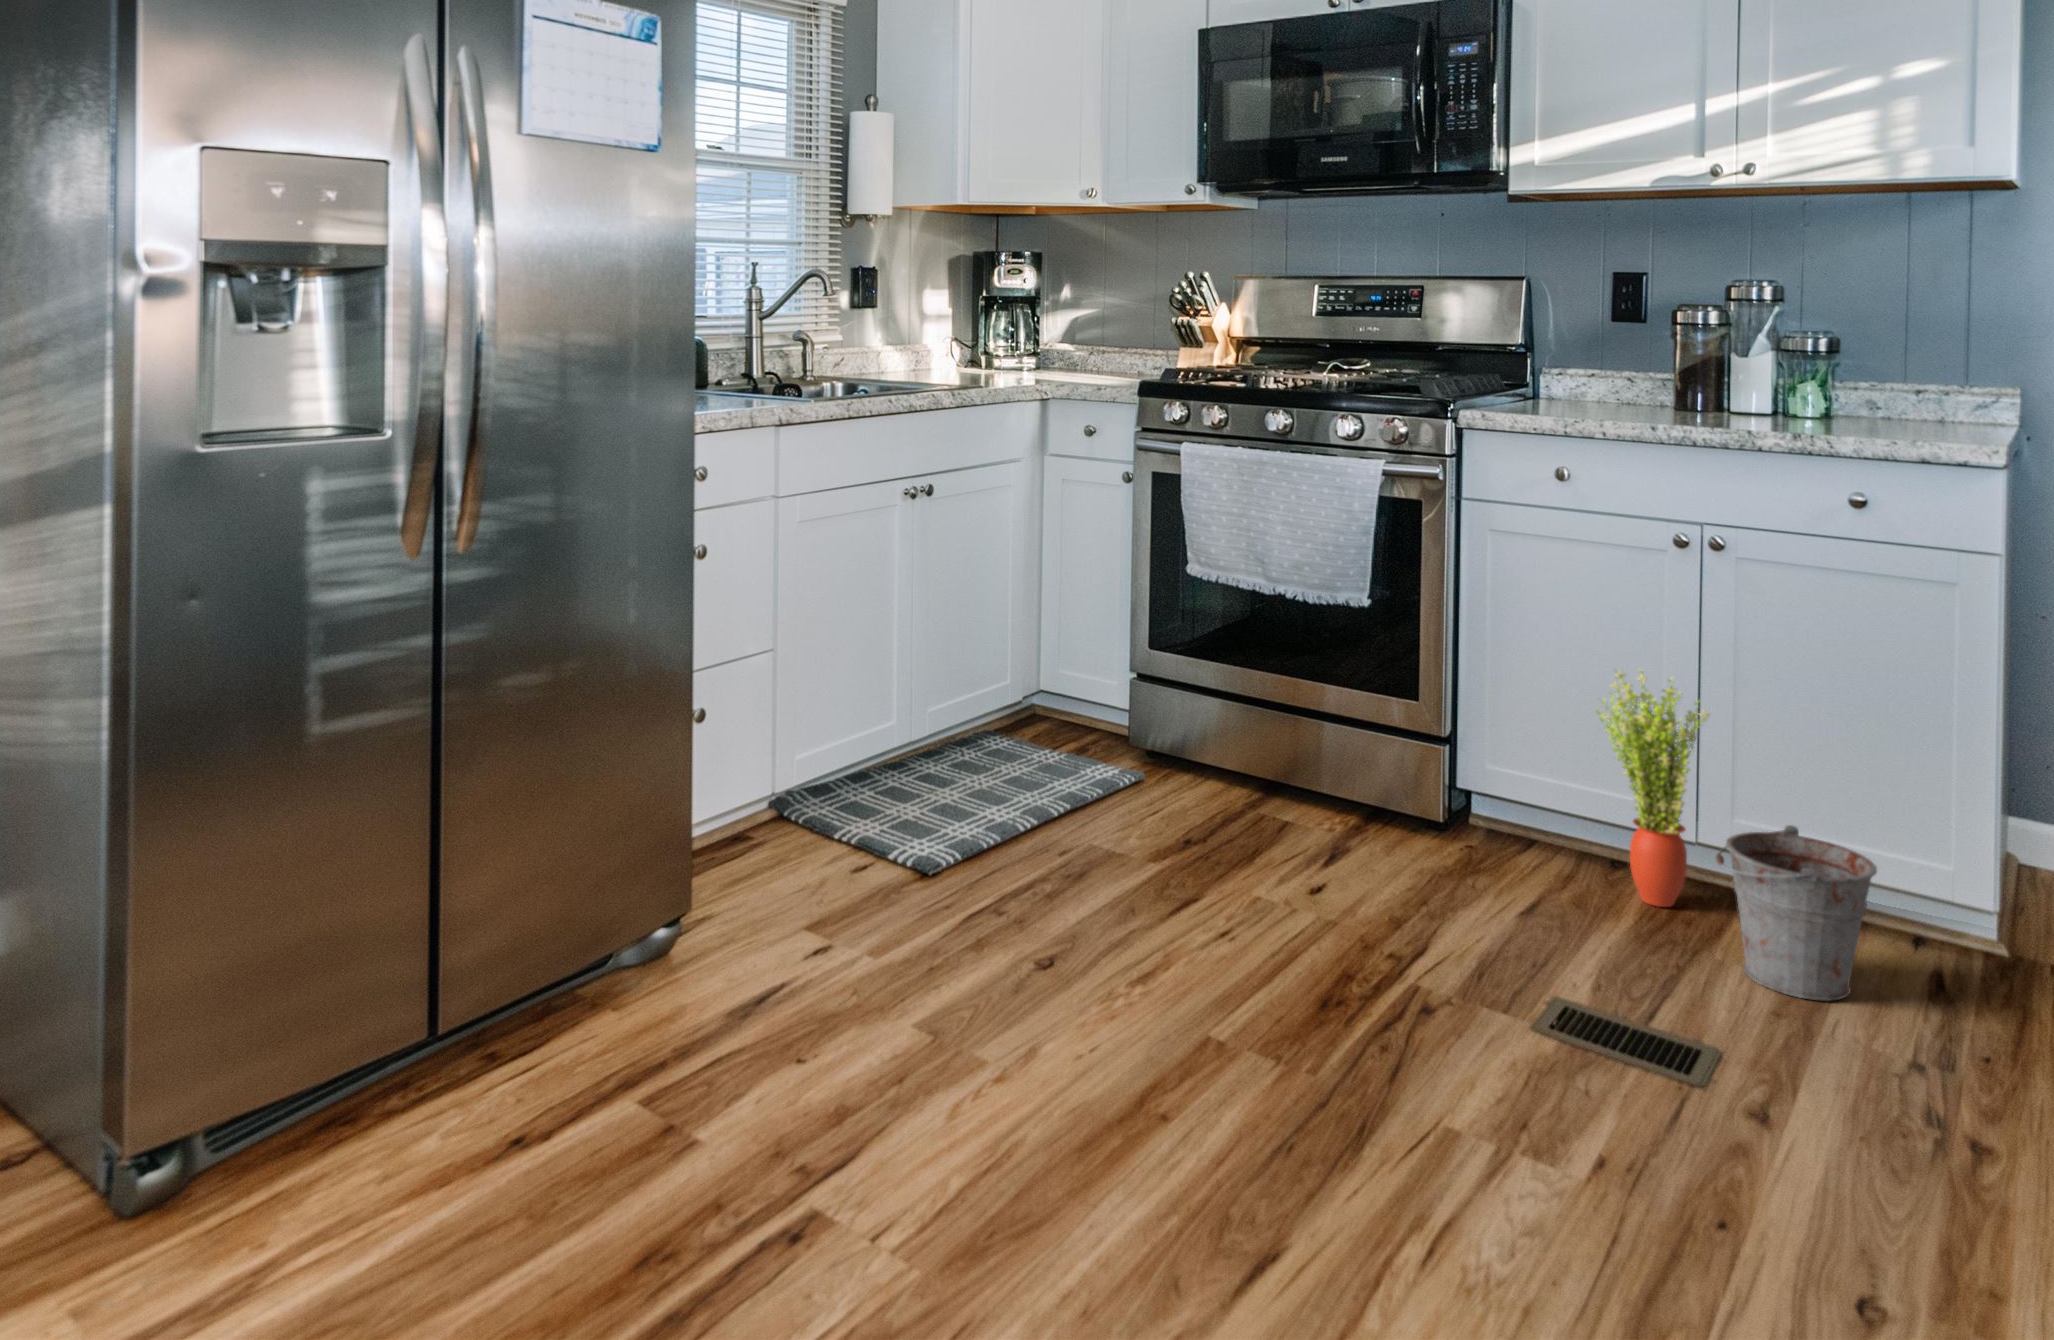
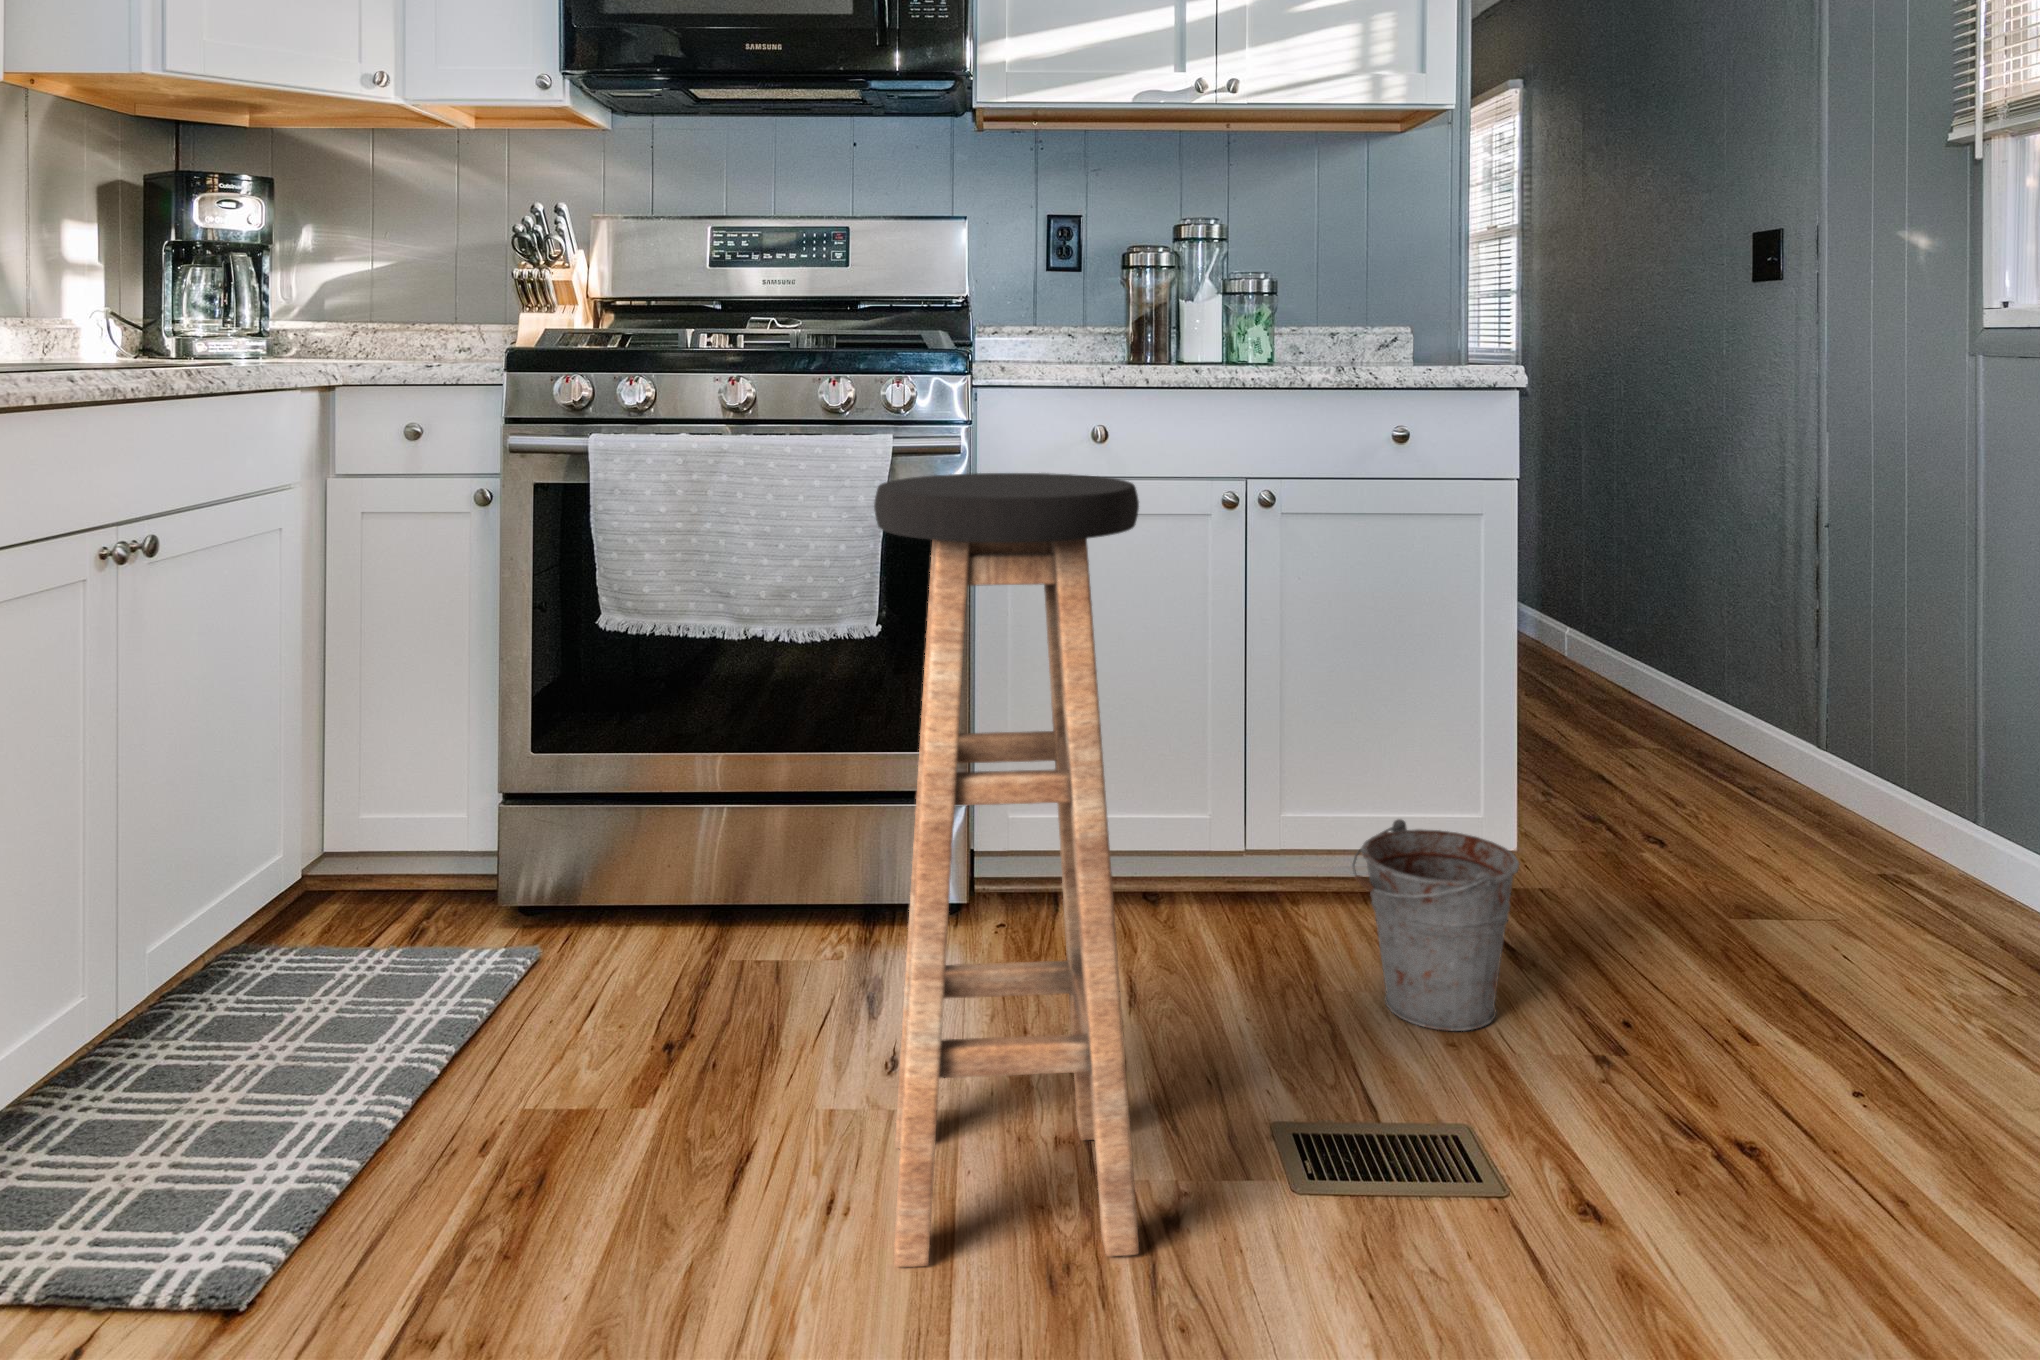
bar stool: none [1244,498,1440,1005] -> present [874,473,1139,1267]
potted plant: present [1597,670,1709,907] -> none [1174,663,1297,953]

